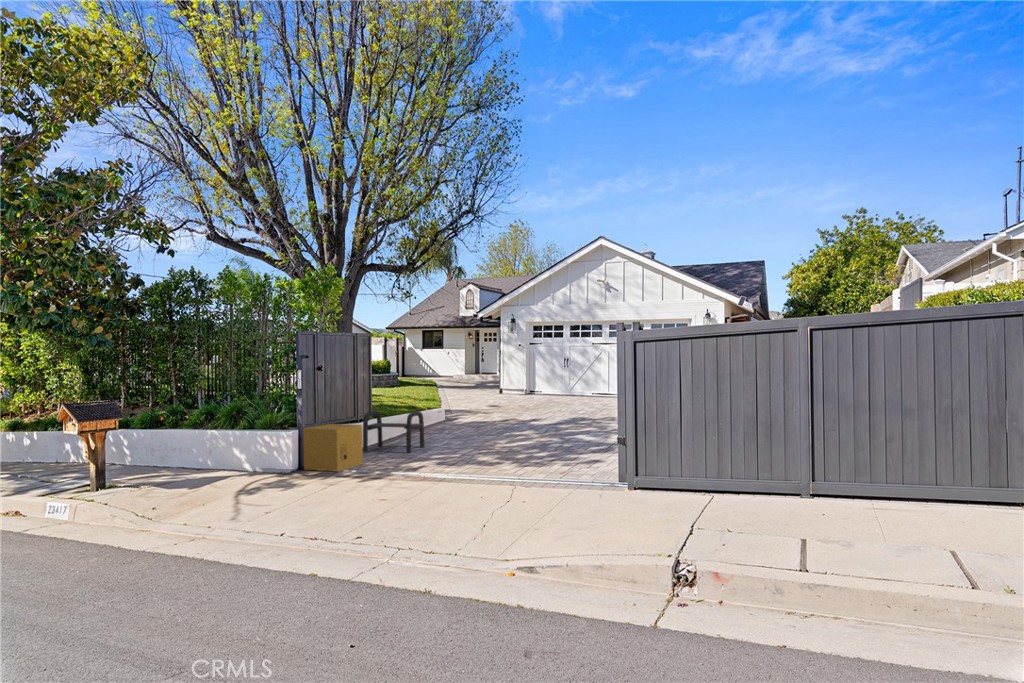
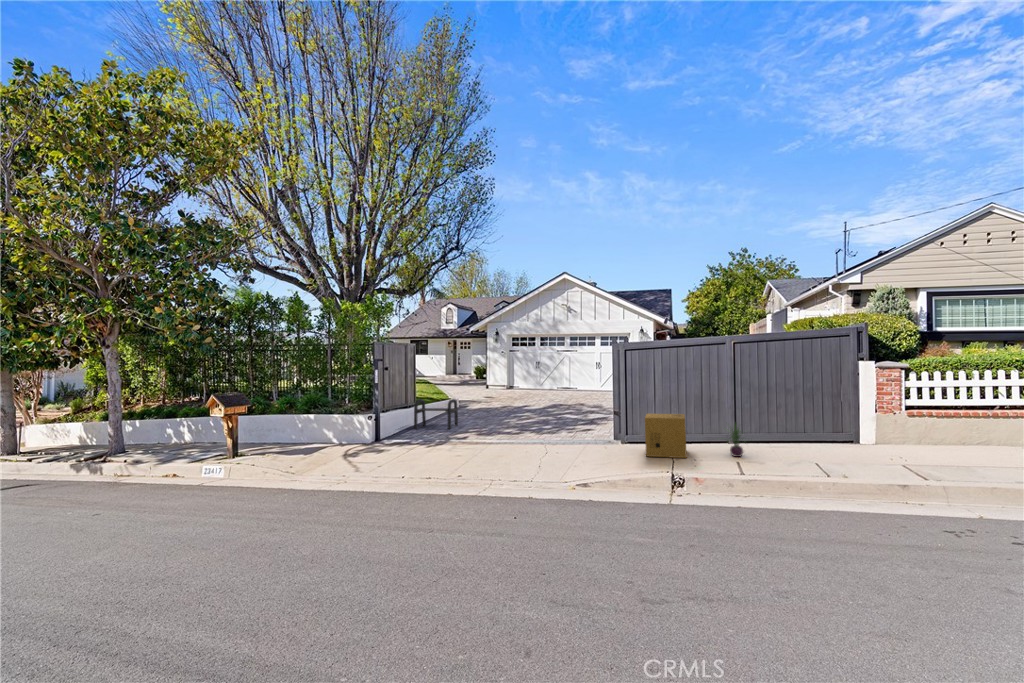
cardboard box: present [303,424,363,471] -> present [645,414,687,458]
decorative plant: none [764,455,828,510] -> present [730,424,743,457]

